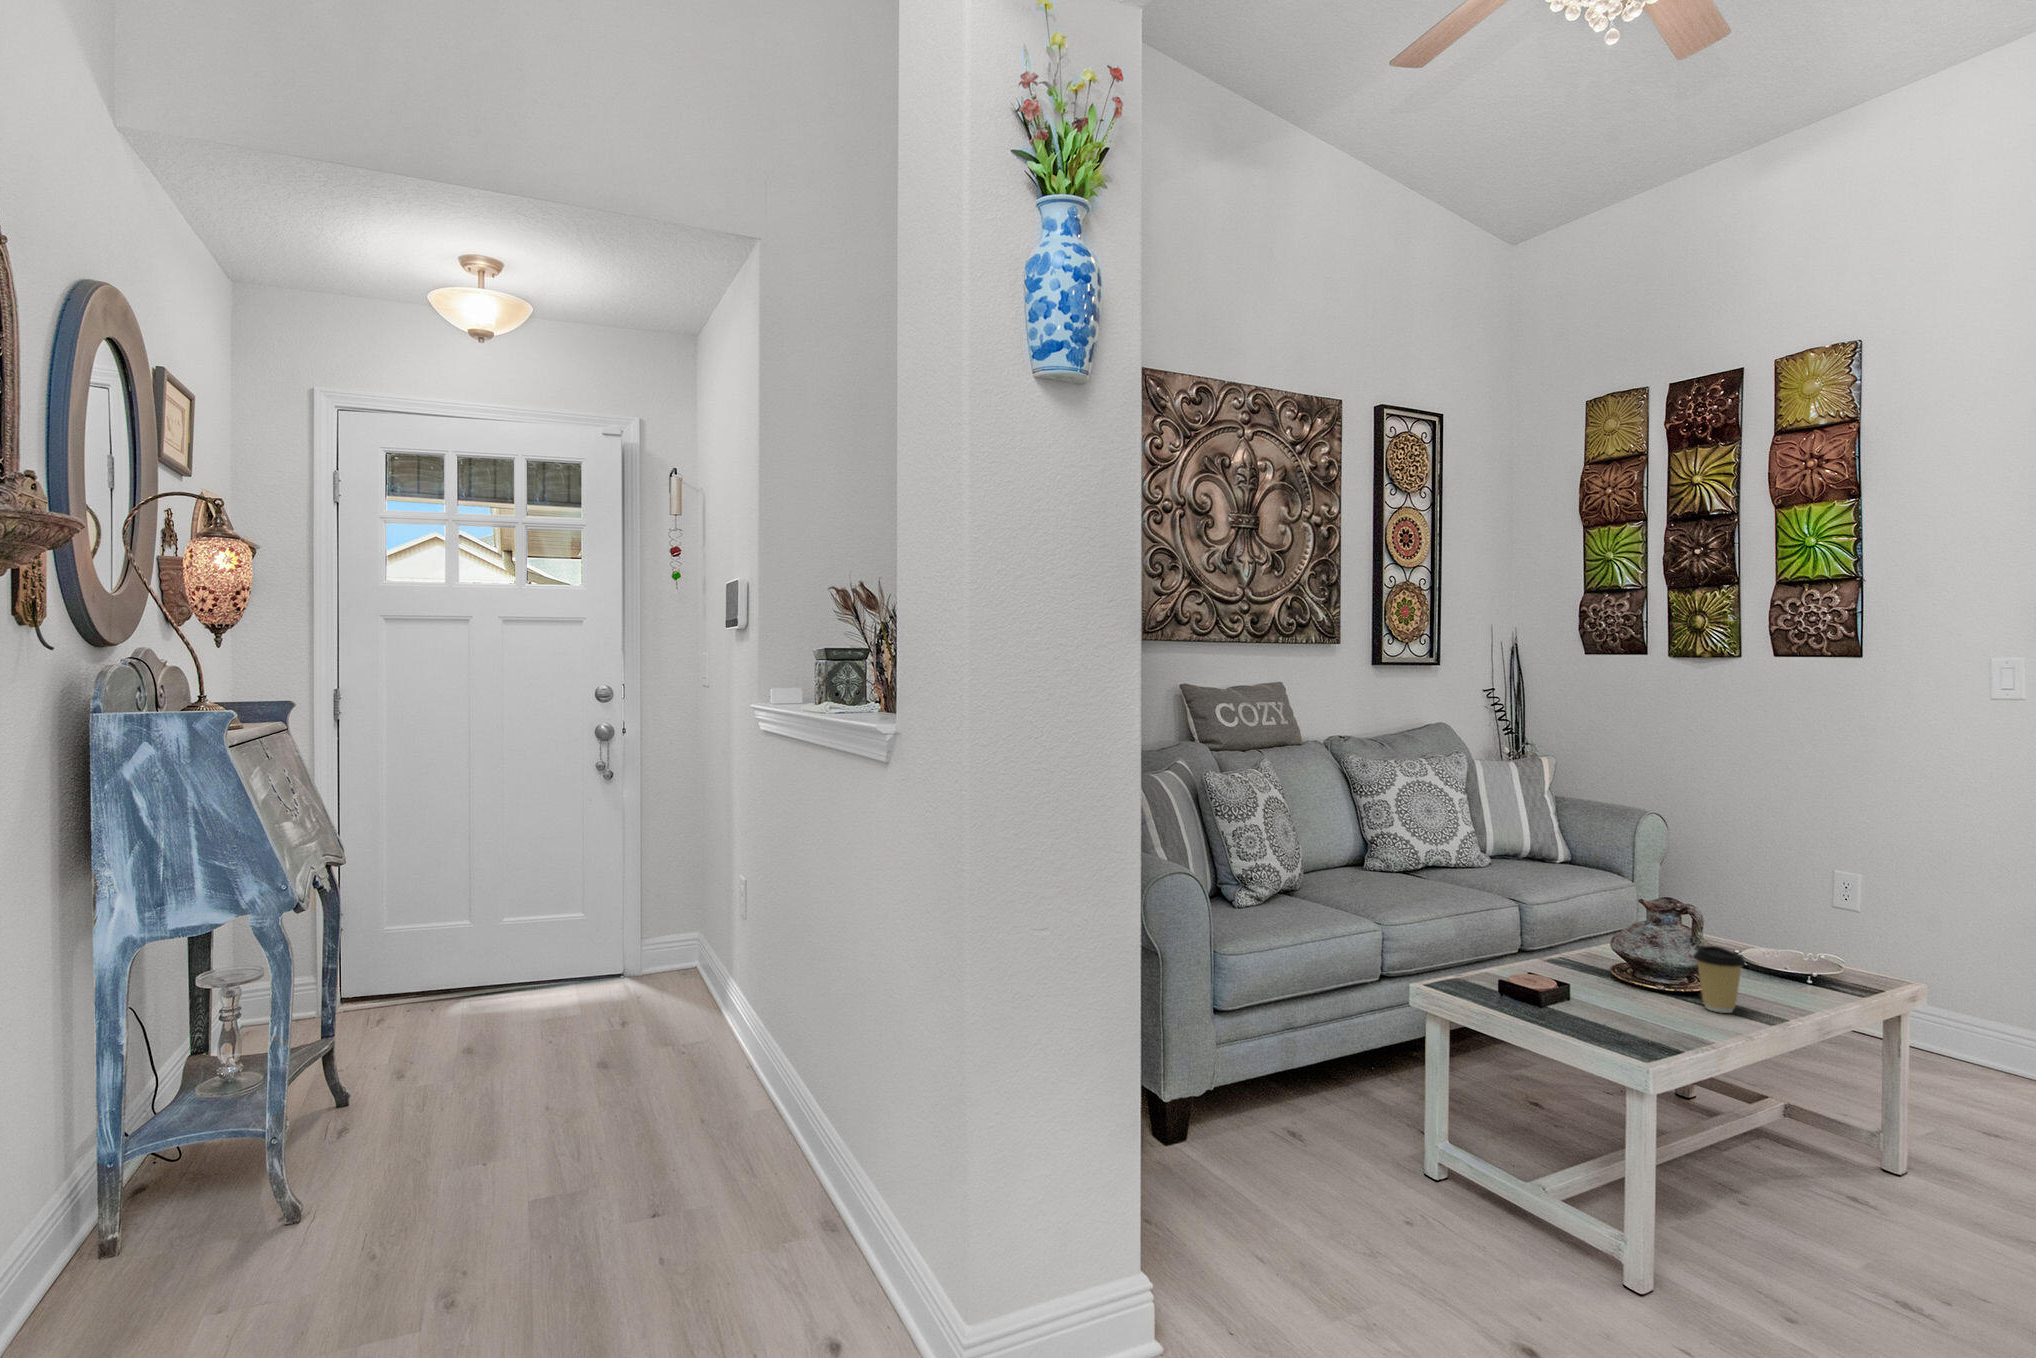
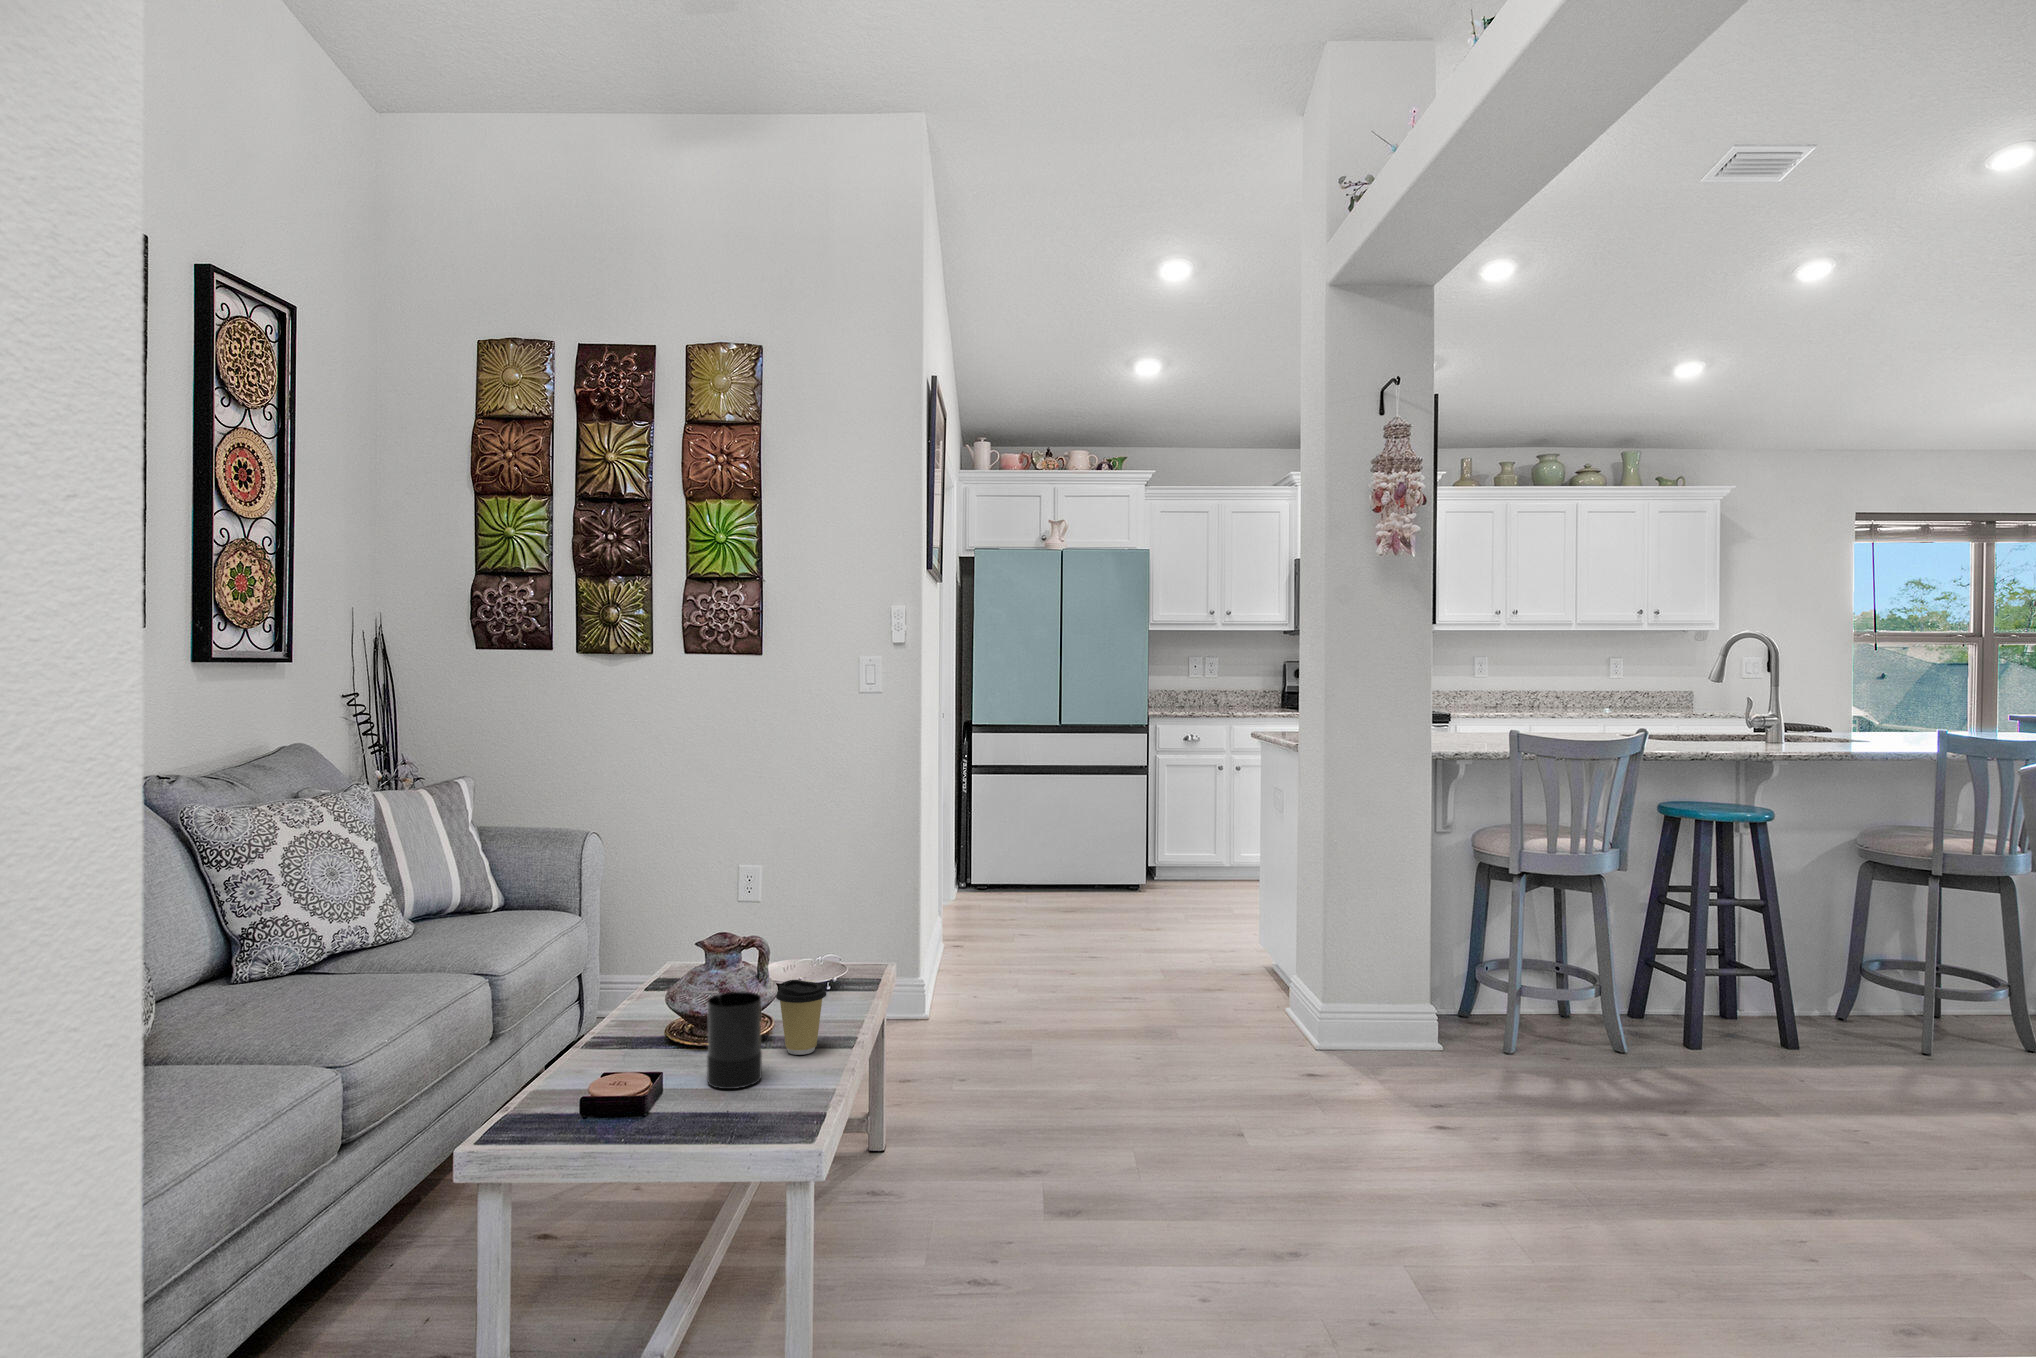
candle: none [1607,930,1661,1015] -> present [707,992,762,1089]

